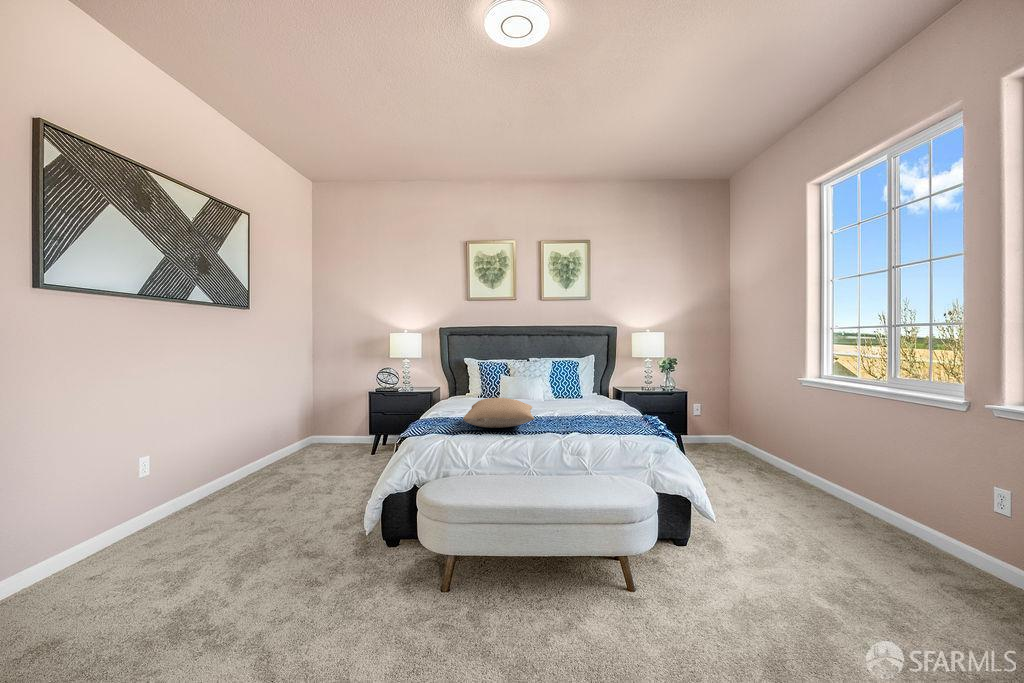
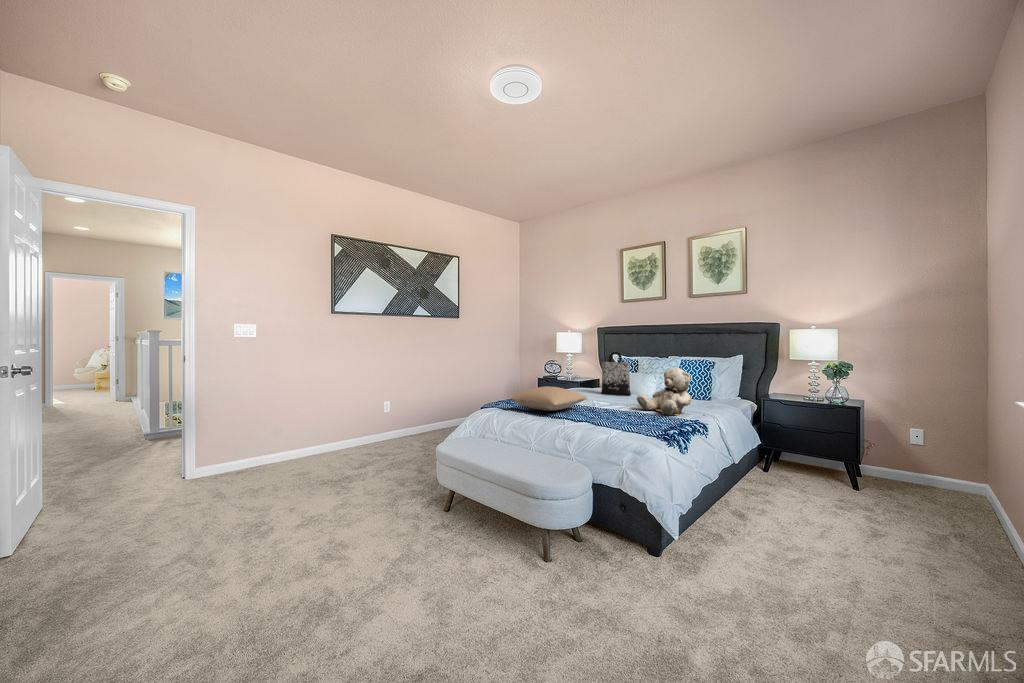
tote bag: none [489,354,521,401] -> present [601,352,631,395]
teddy bear: none [569,368,619,416] -> present [637,368,691,416]

